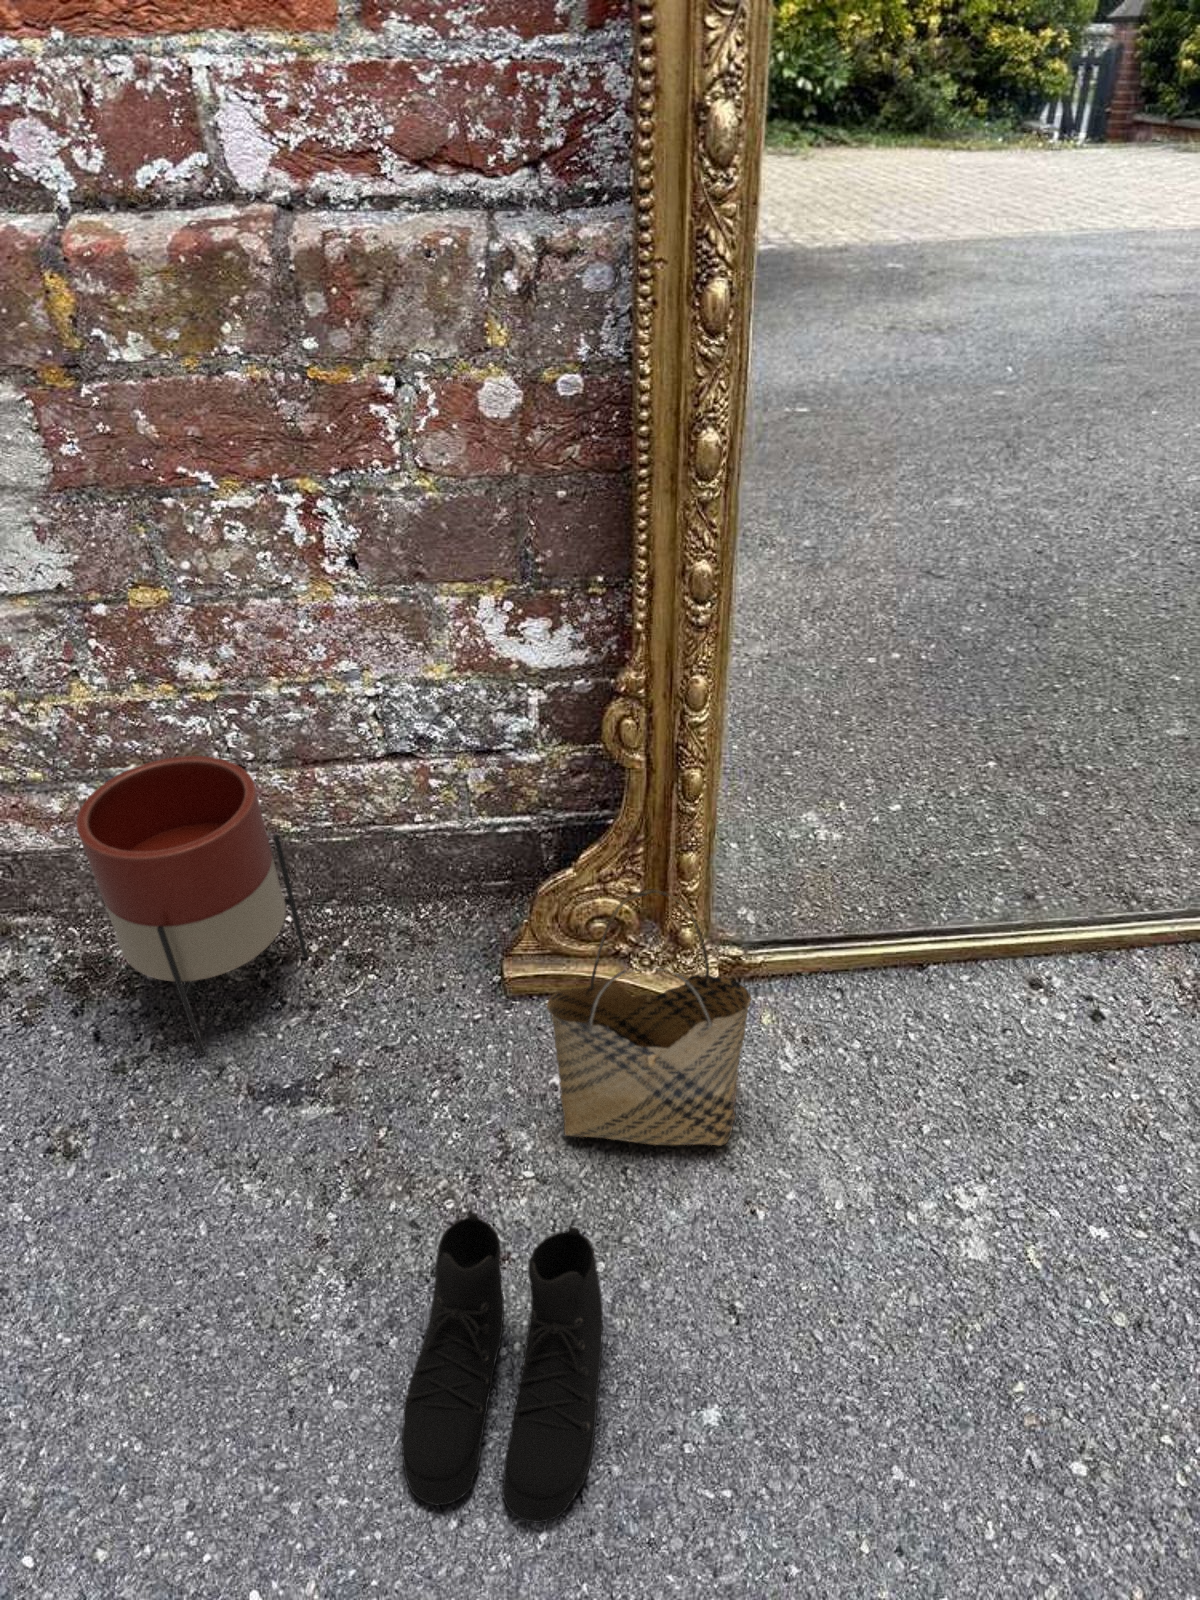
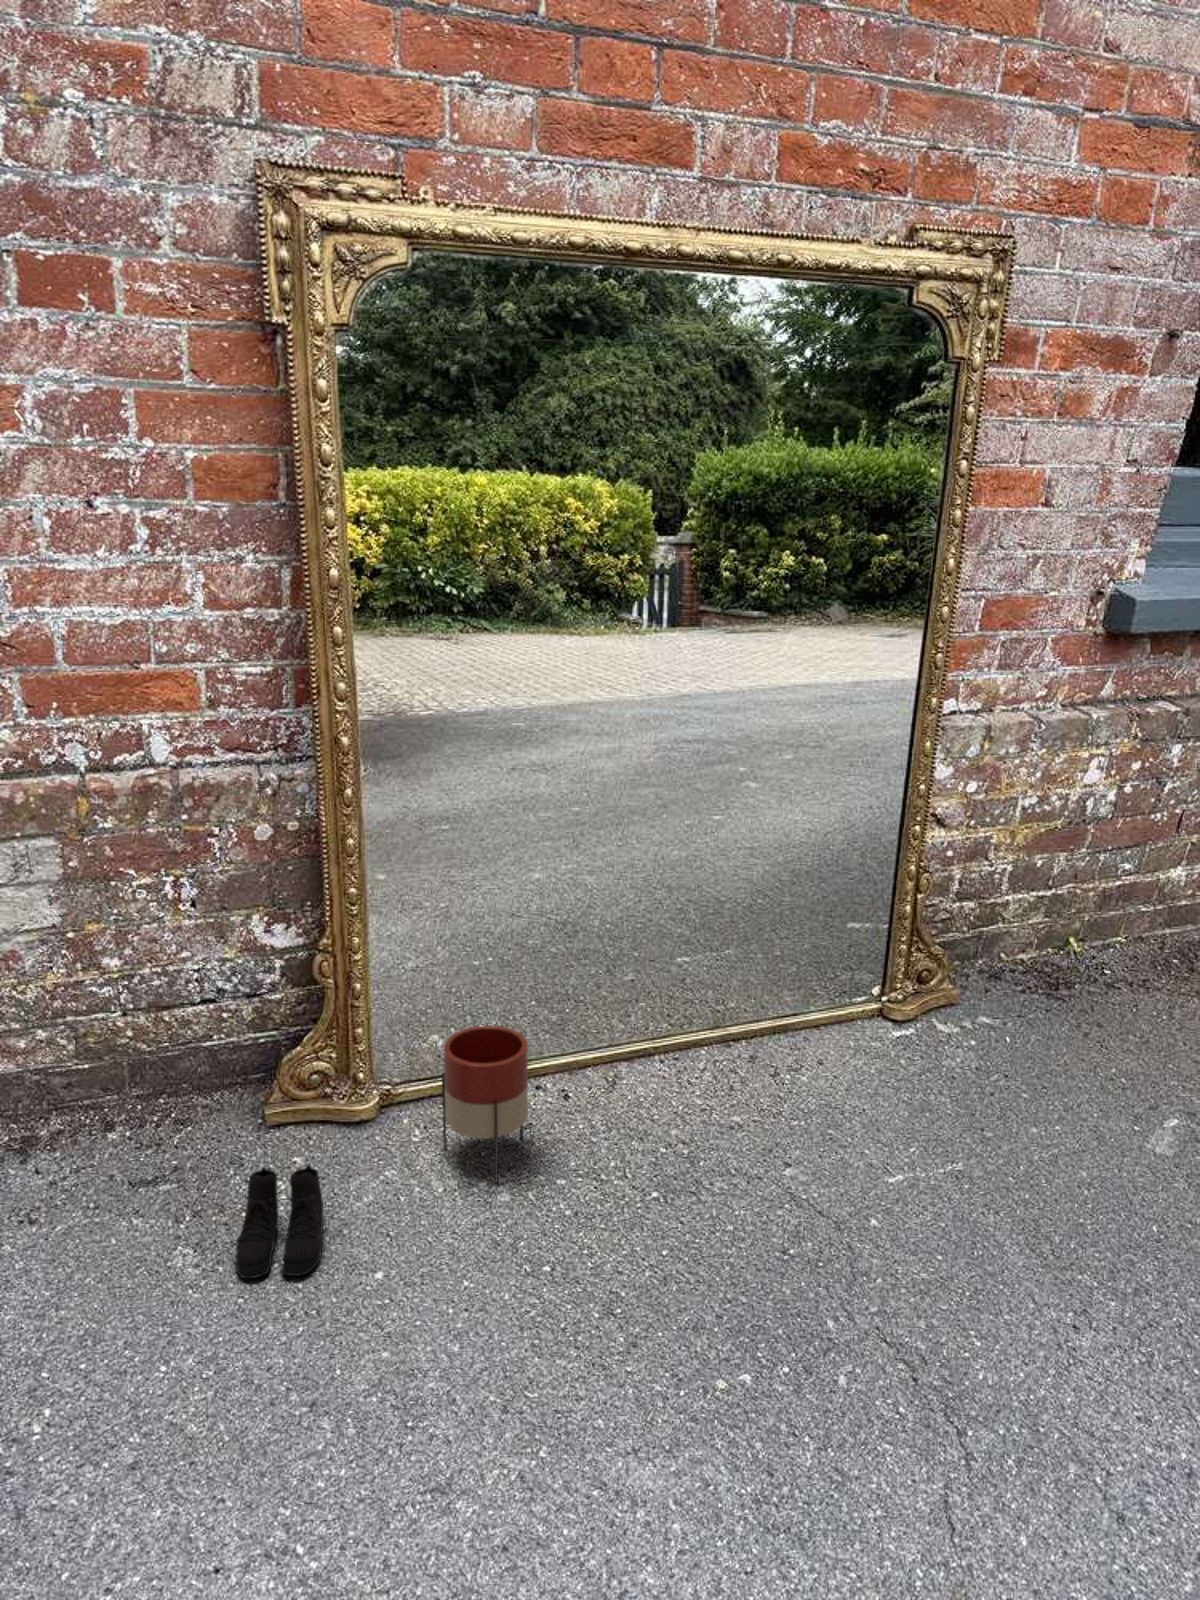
planter: present [76,756,308,1055] -> present [442,1025,528,1182]
woven basket: present [547,889,751,1146] -> none [292,1033,386,1164]

